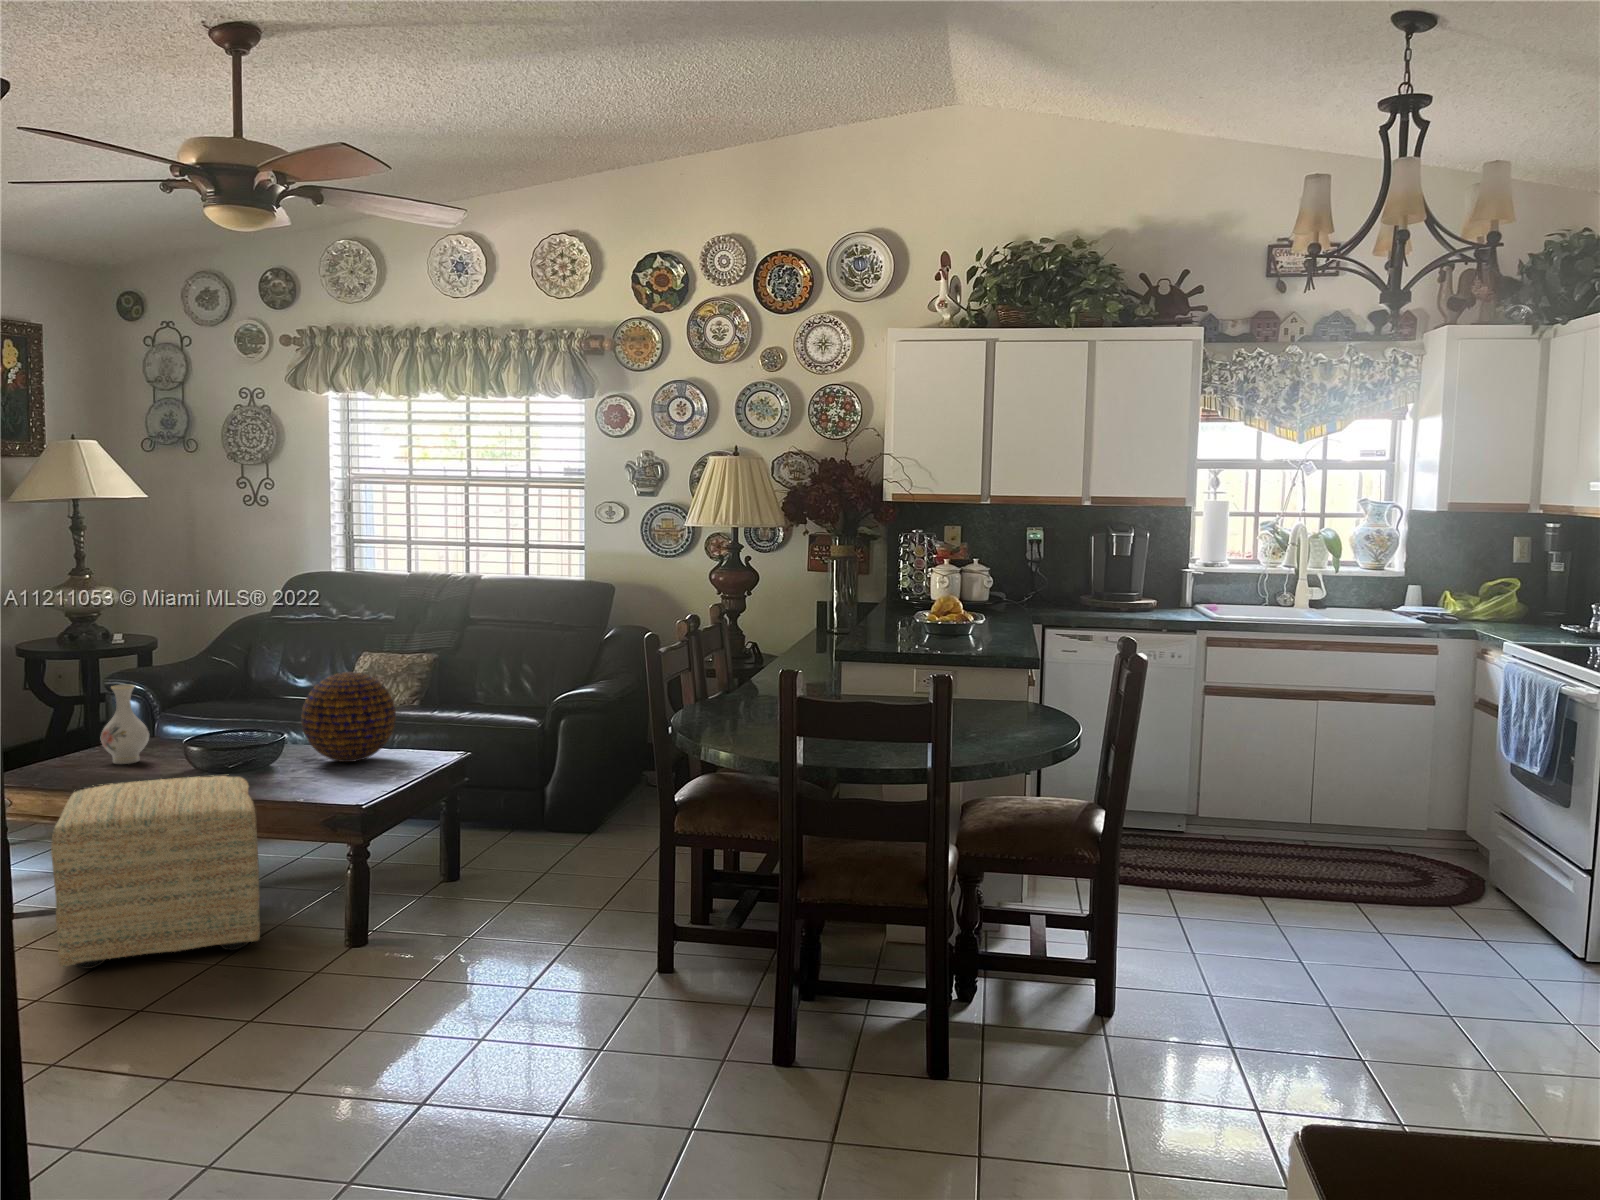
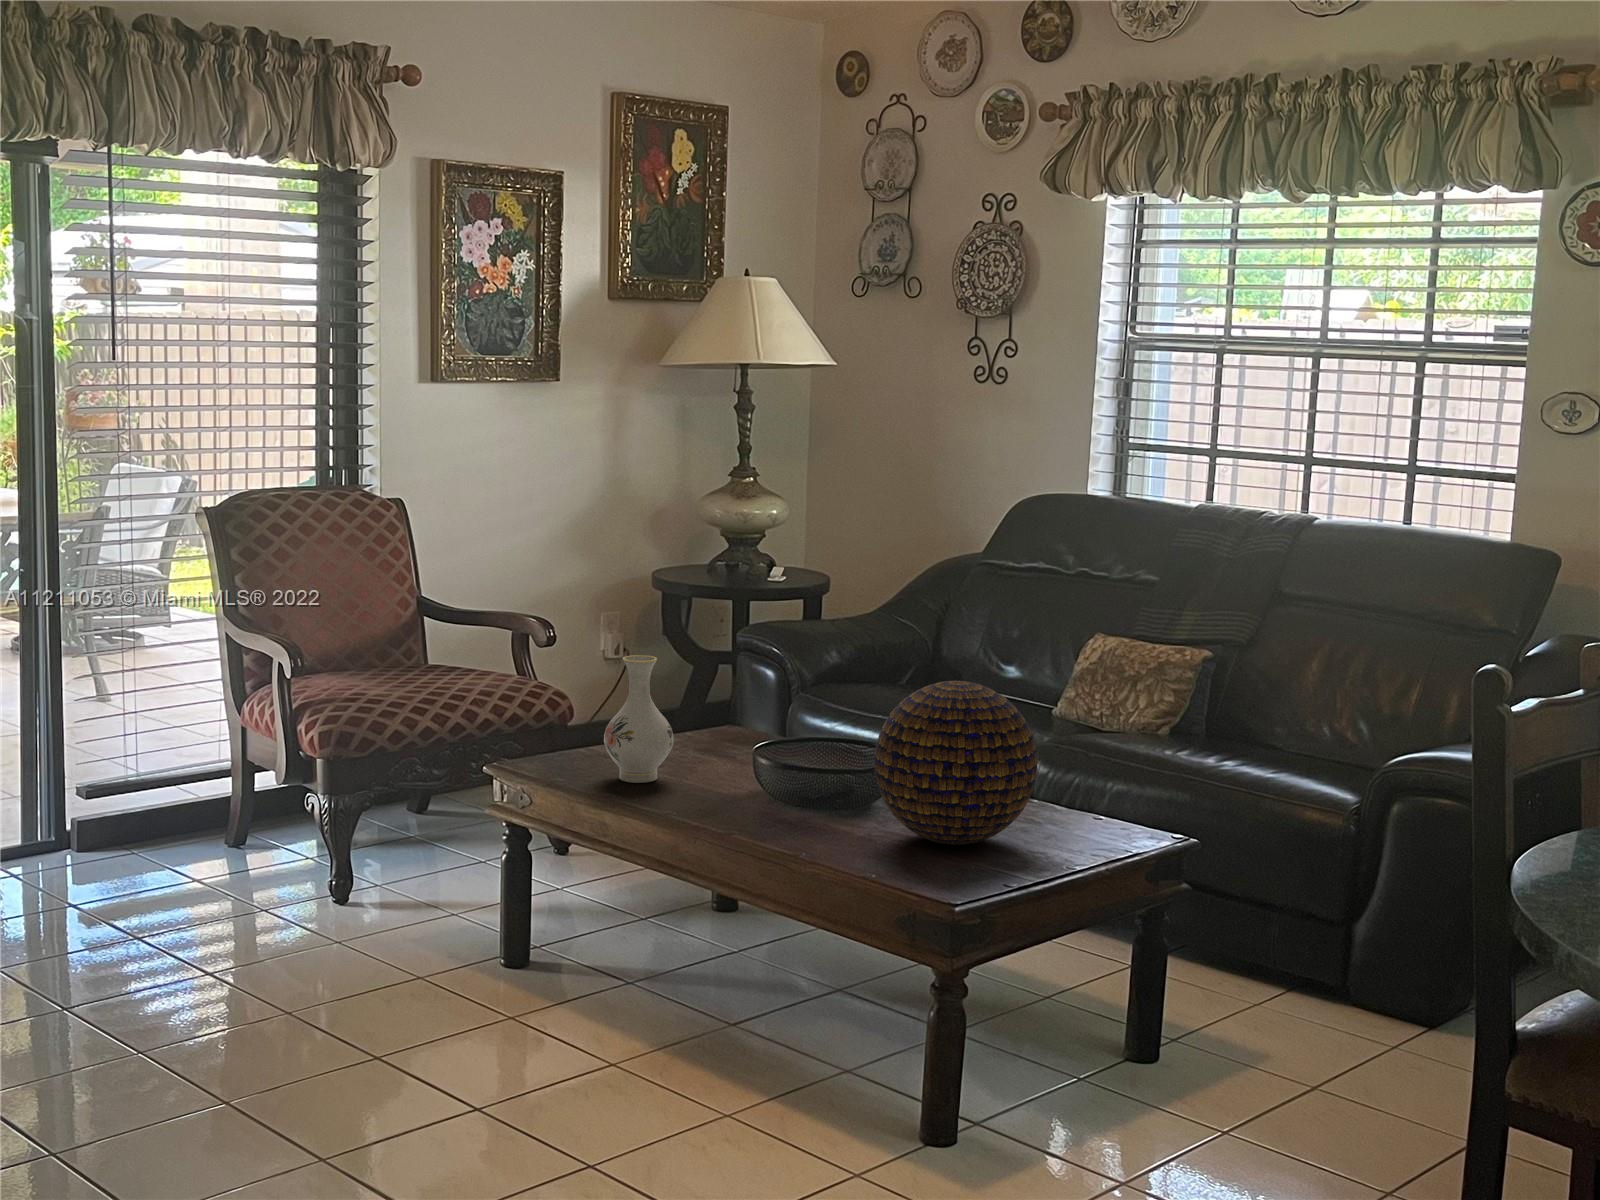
ottoman: present [51,775,260,969] -> none [427,814,791,1149]

